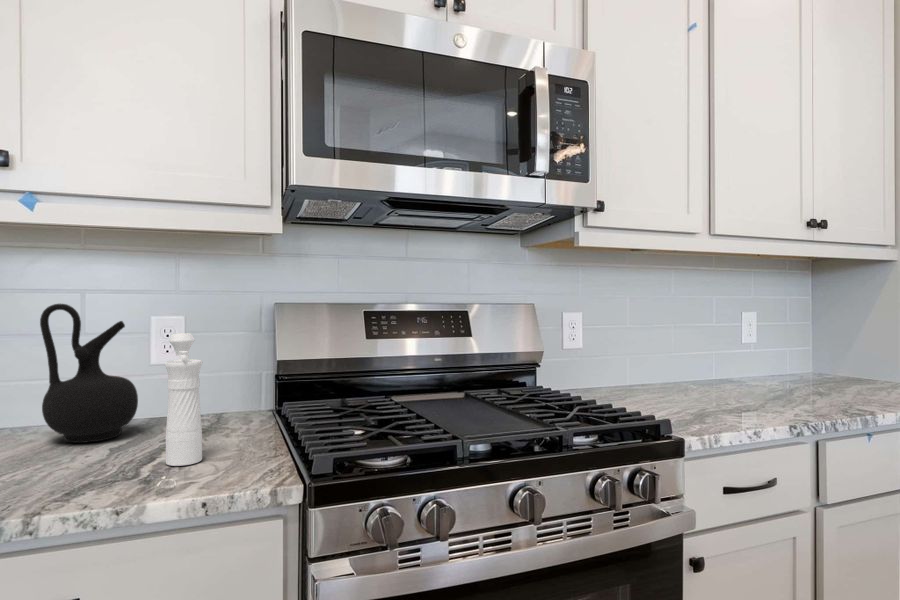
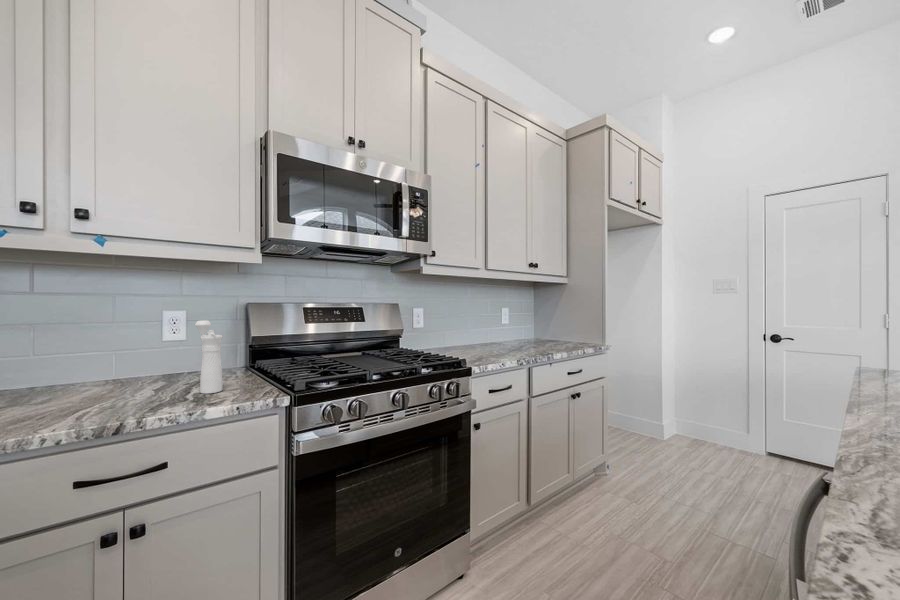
ceramic jug: present [40,304,138,443] -> none [100,303,165,388]

